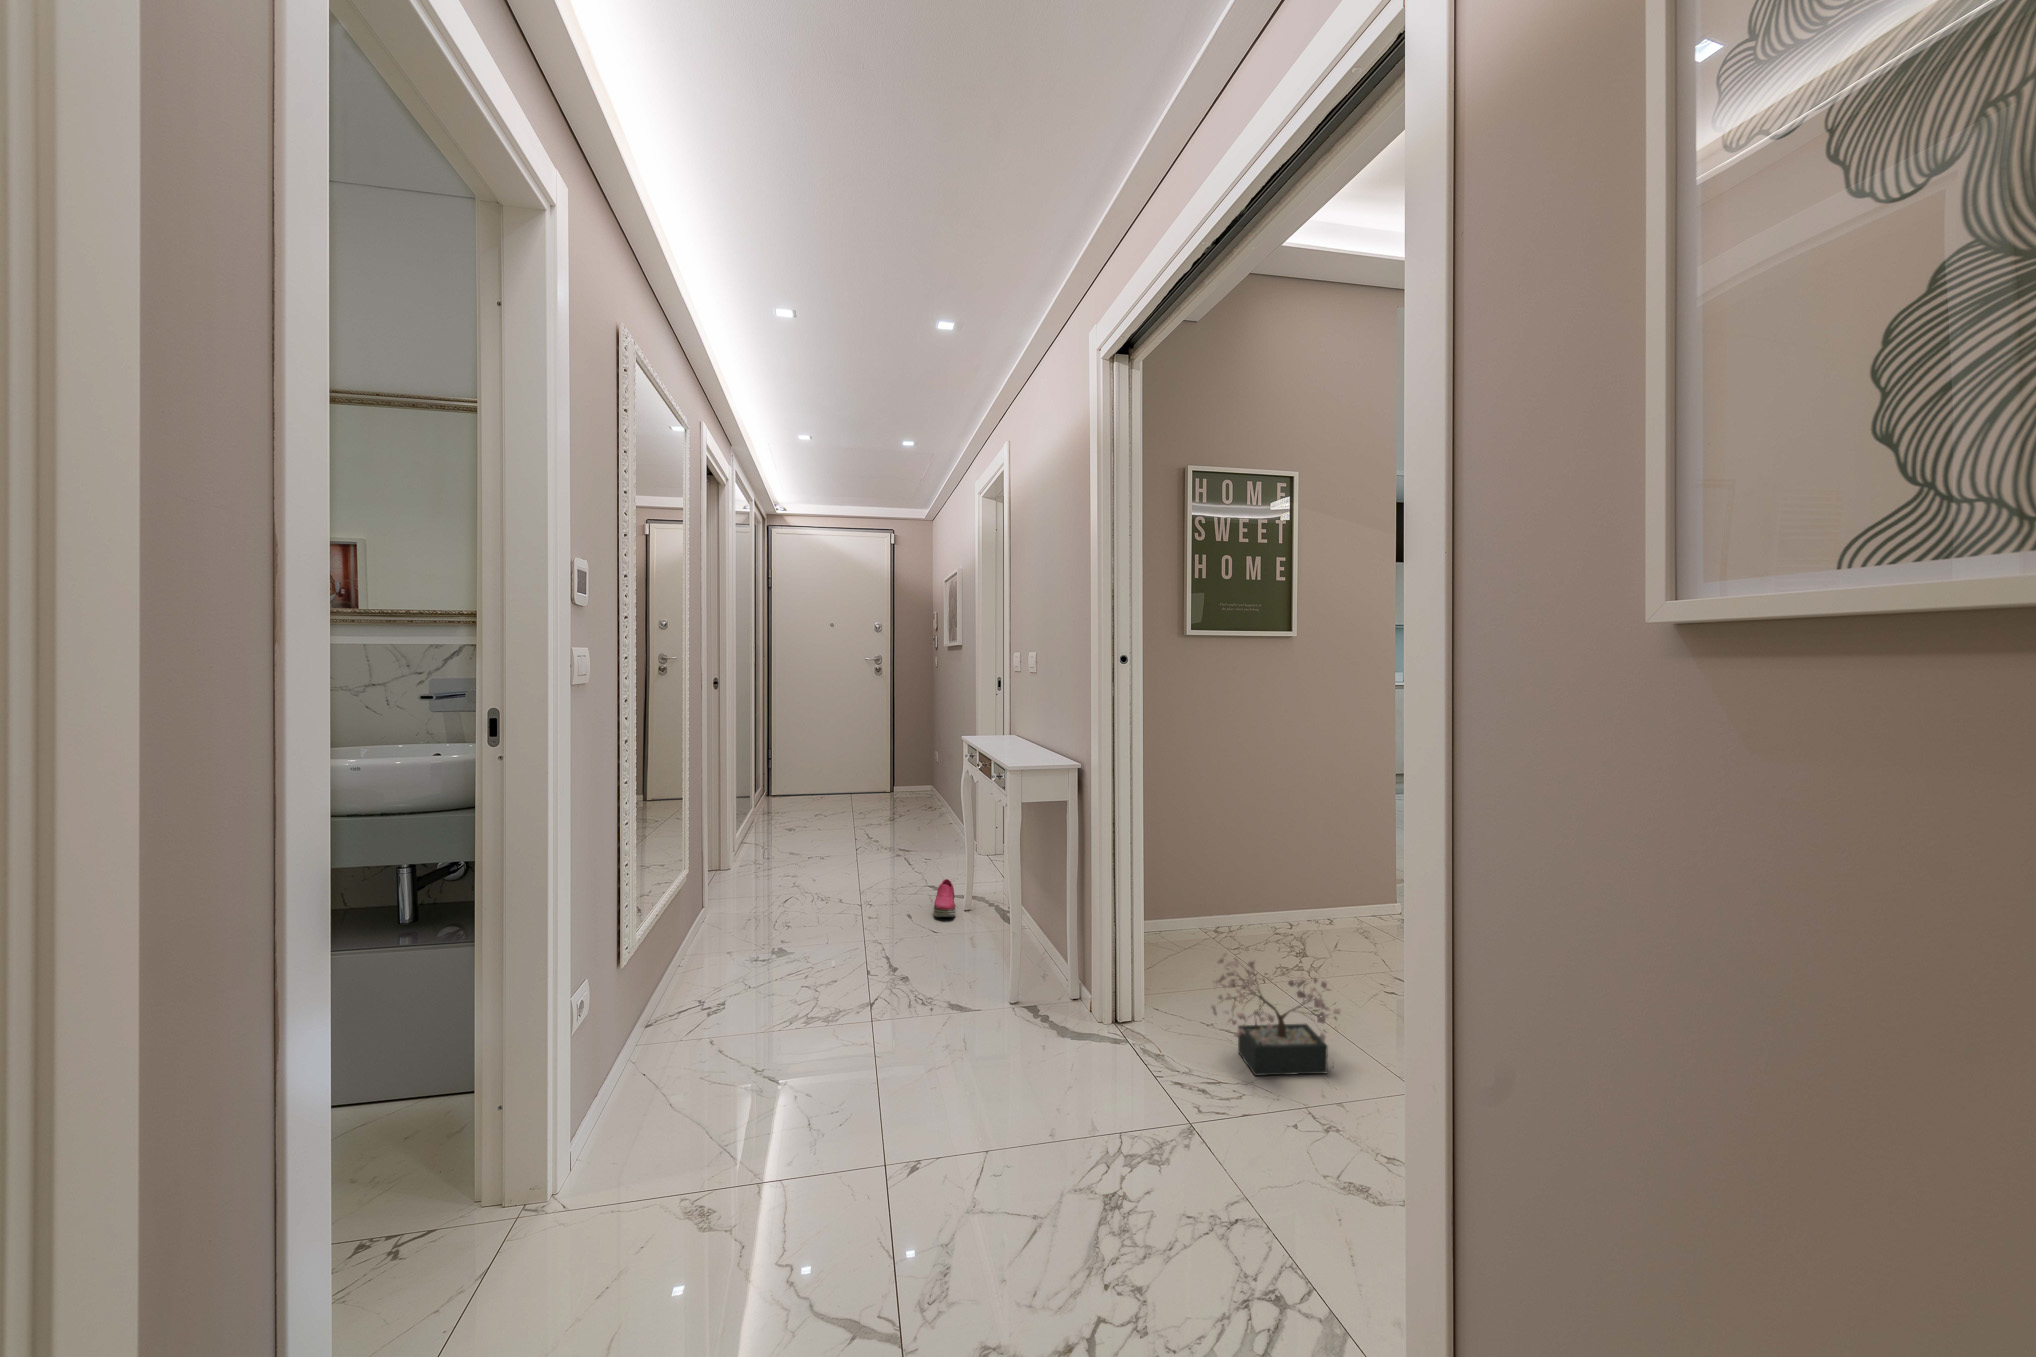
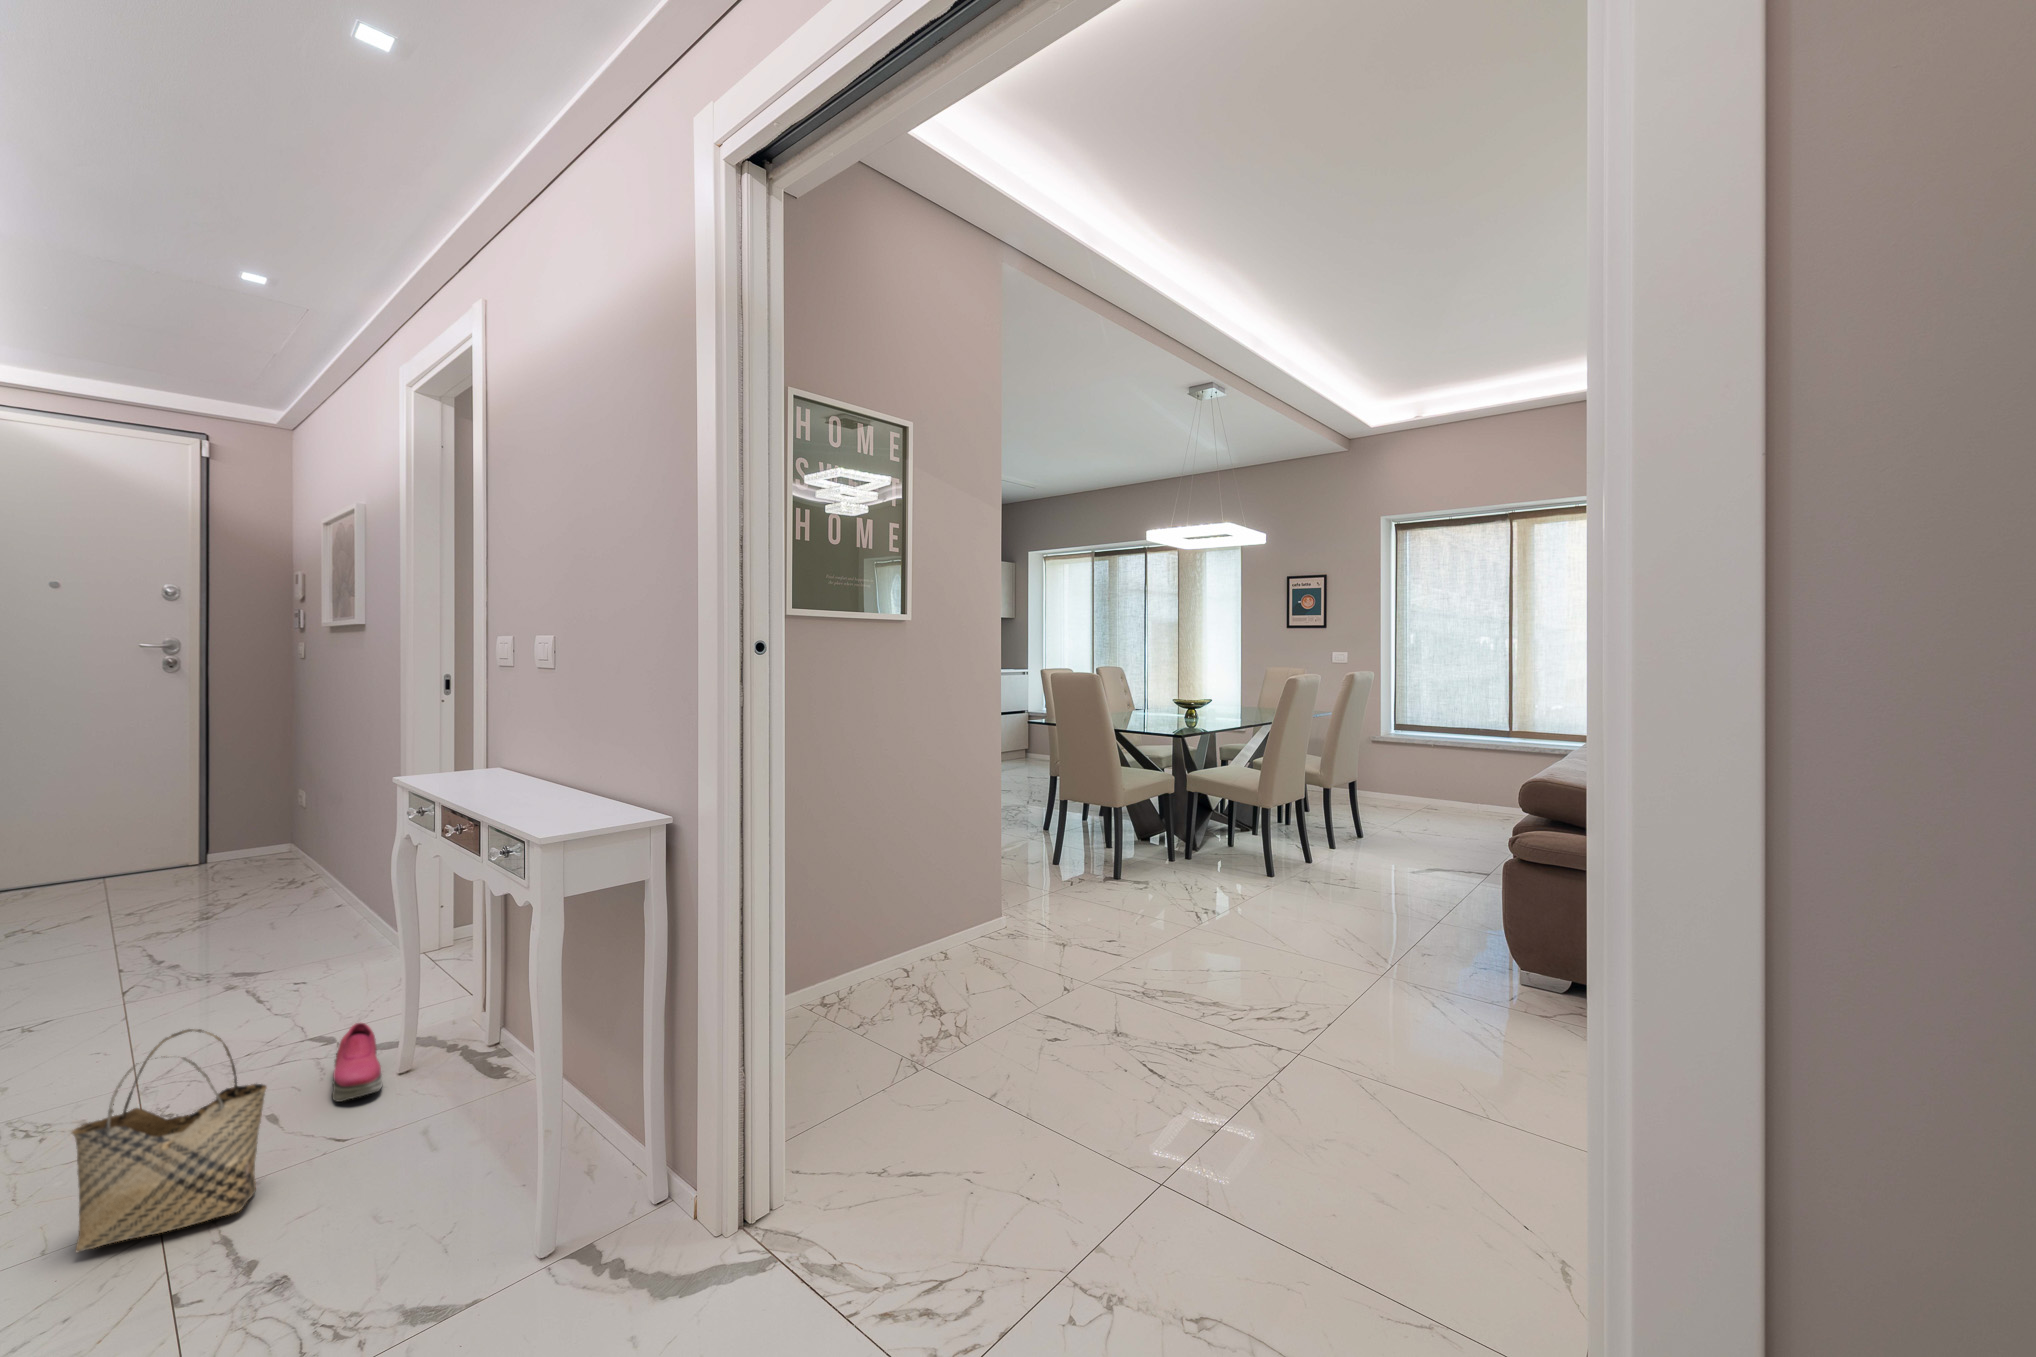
woven basket: none [838,854,904,948] -> present [72,1029,267,1252]
decorative plant: present [1211,954,1340,1076] -> none [915,1067,1068,1245]

